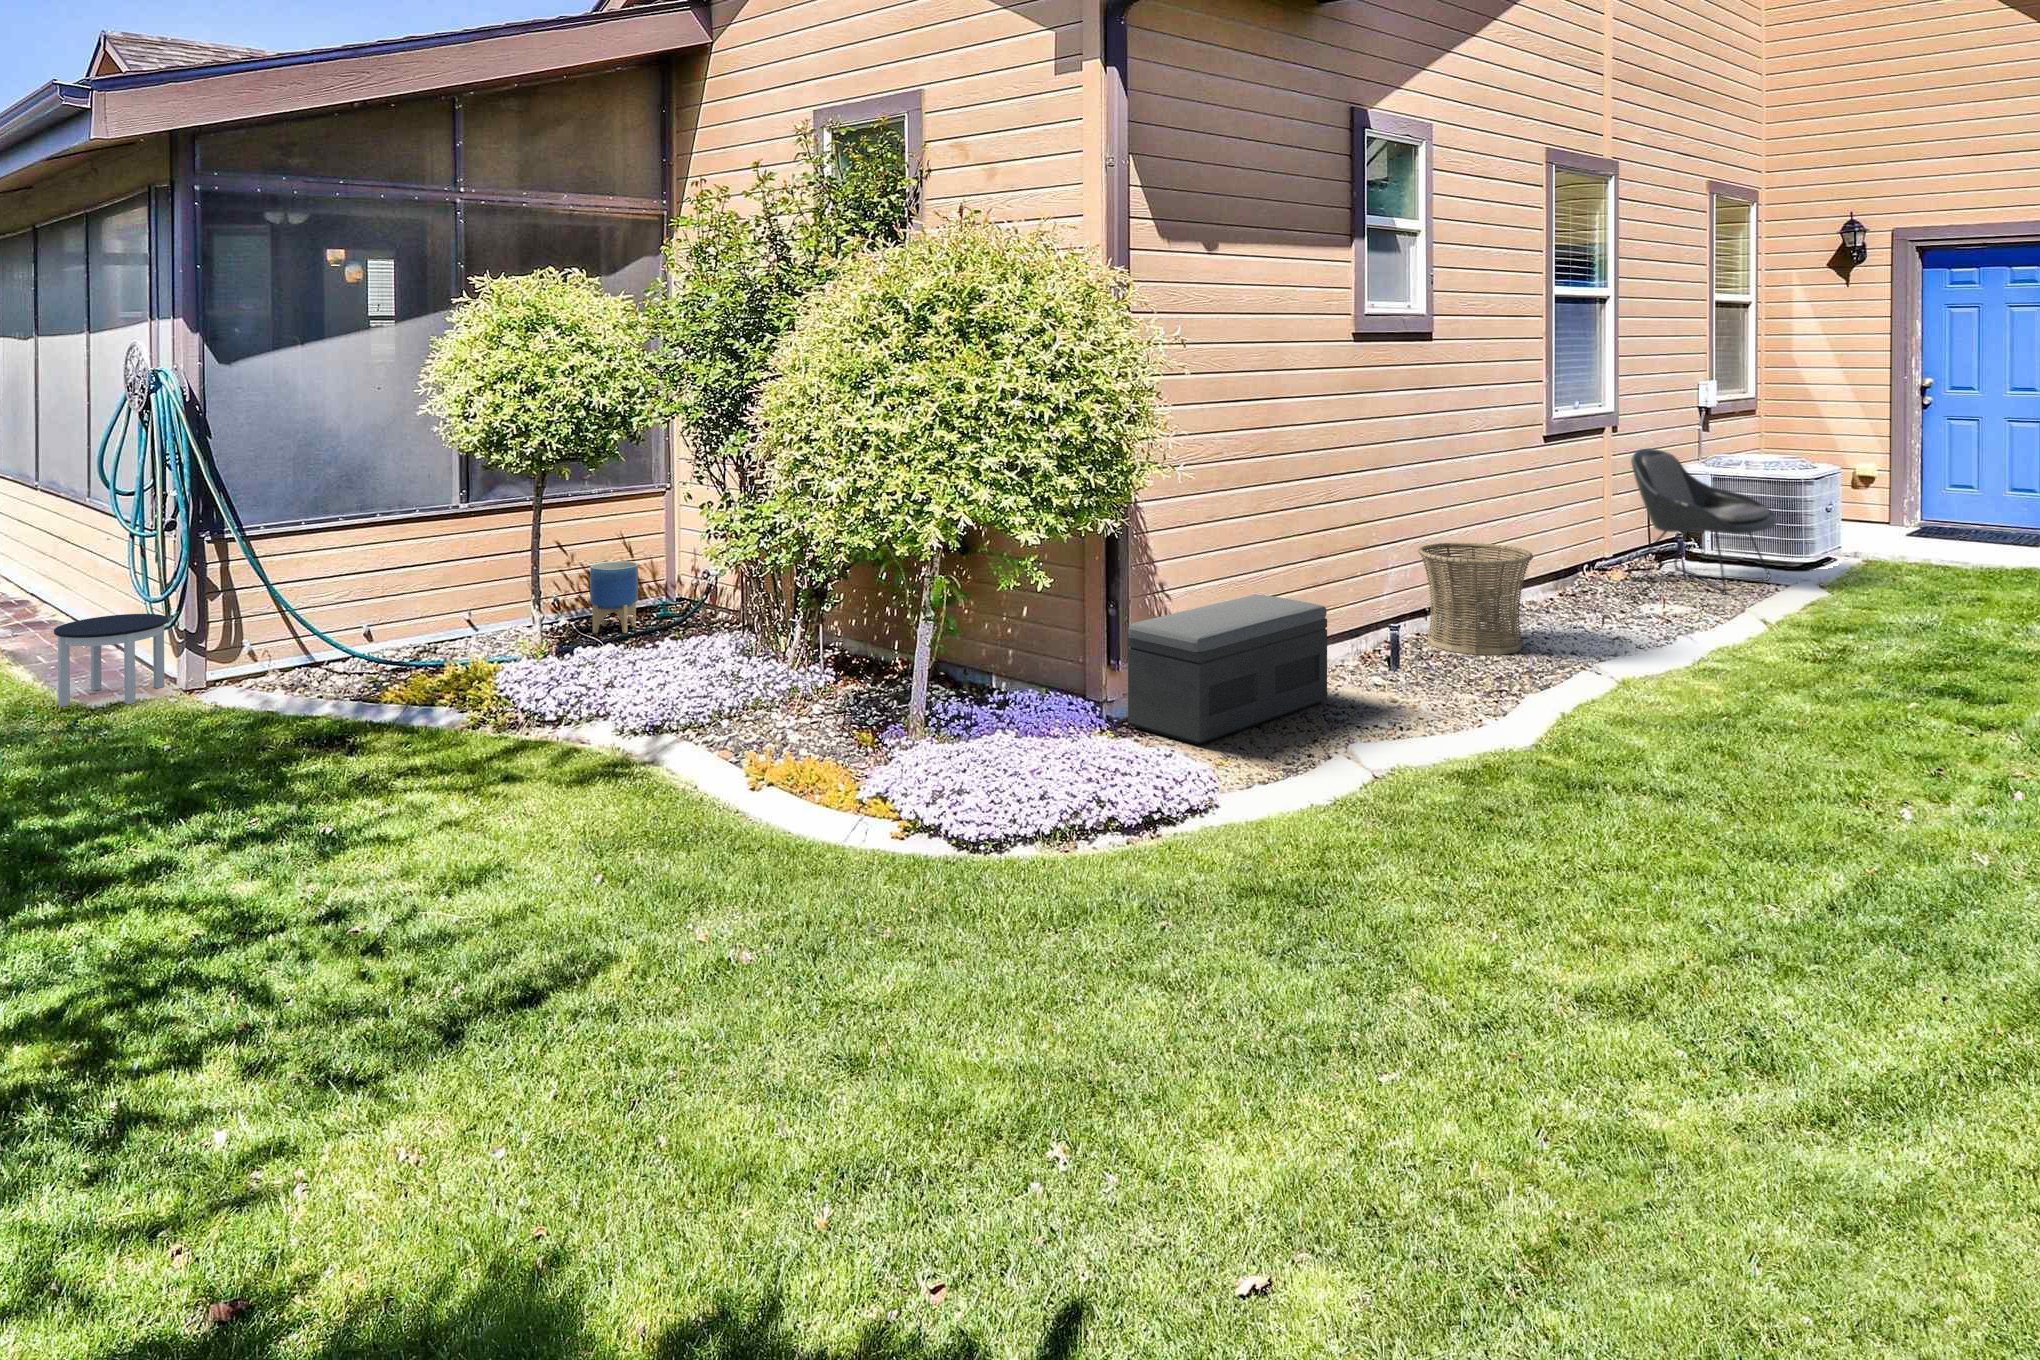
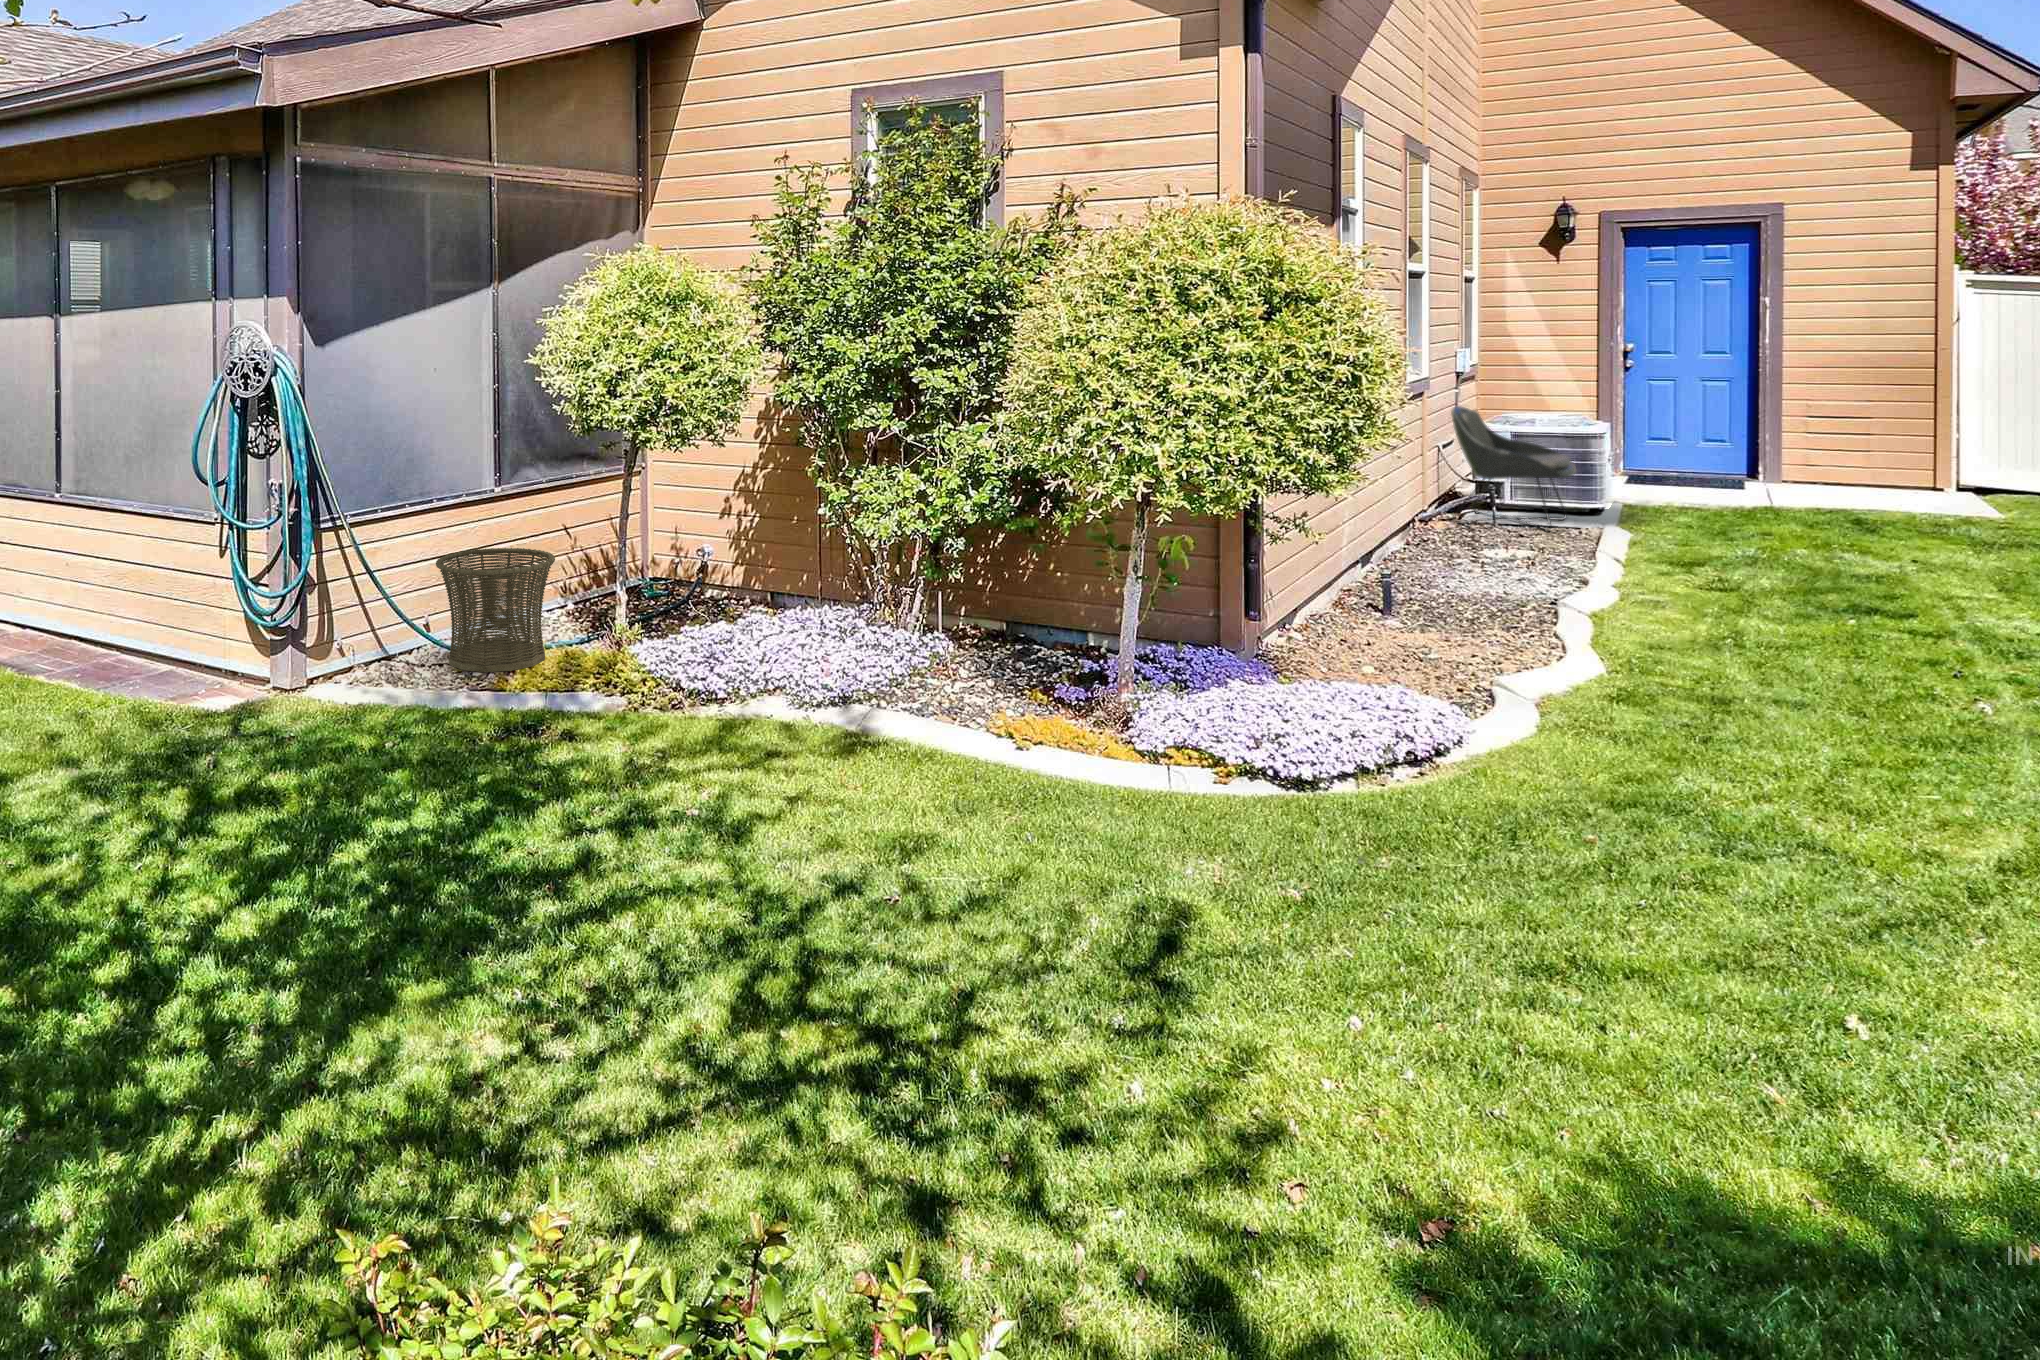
basket: present [1418,542,1533,655] -> present [436,548,555,672]
planter: present [590,561,638,633] -> none [598,540,644,613]
storage bench: present [1128,594,1327,745] -> none [1263,545,1391,681]
round table: present [54,614,168,707] -> none [159,613,266,714]

